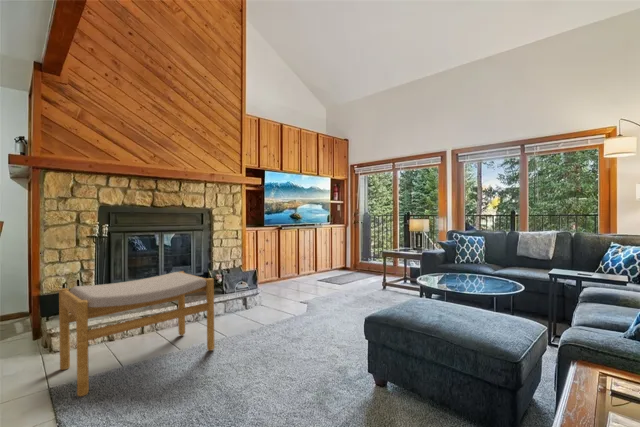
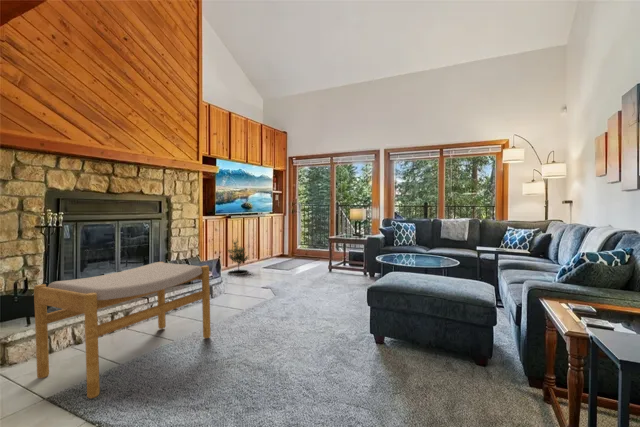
potted tree: none [277,247,300,285] -> present [228,241,248,275]

